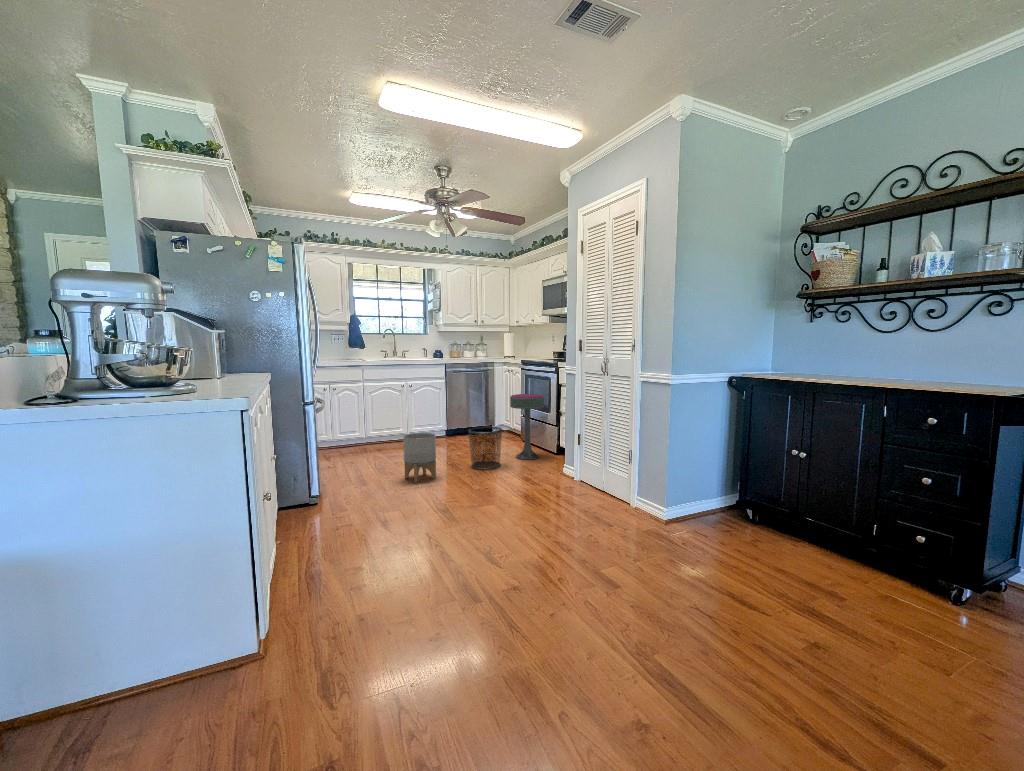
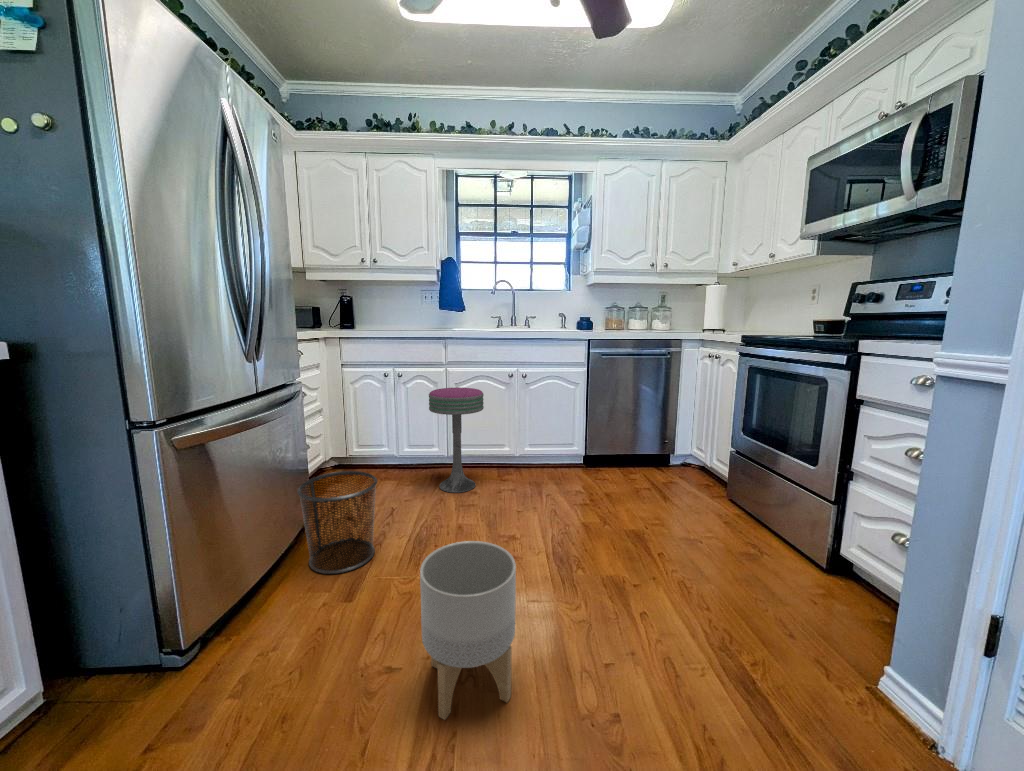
bar stool: present [510,394,544,460] -> present [429,387,484,493]
trash can: present [468,427,503,470] -> present [297,471,377,574]

